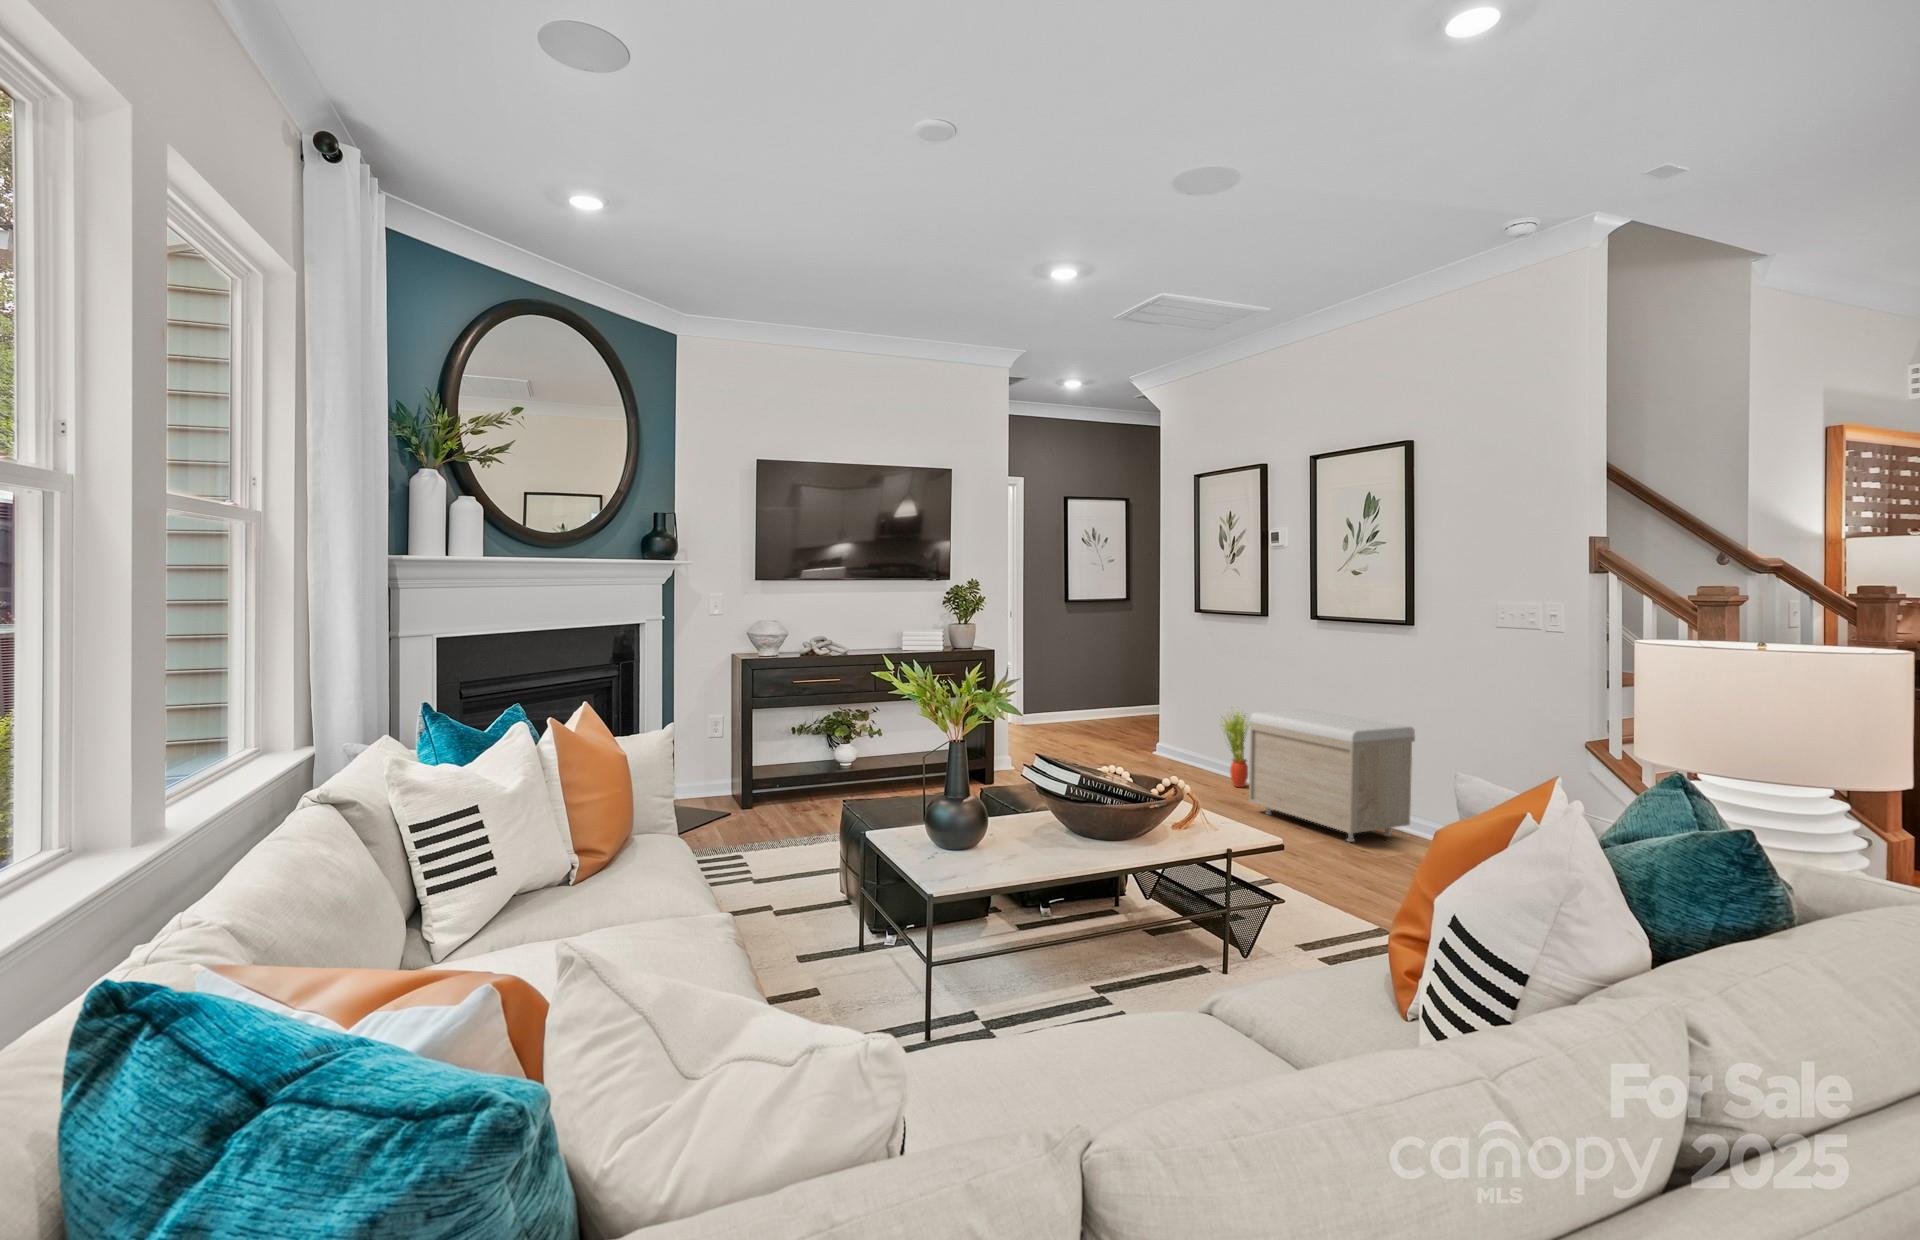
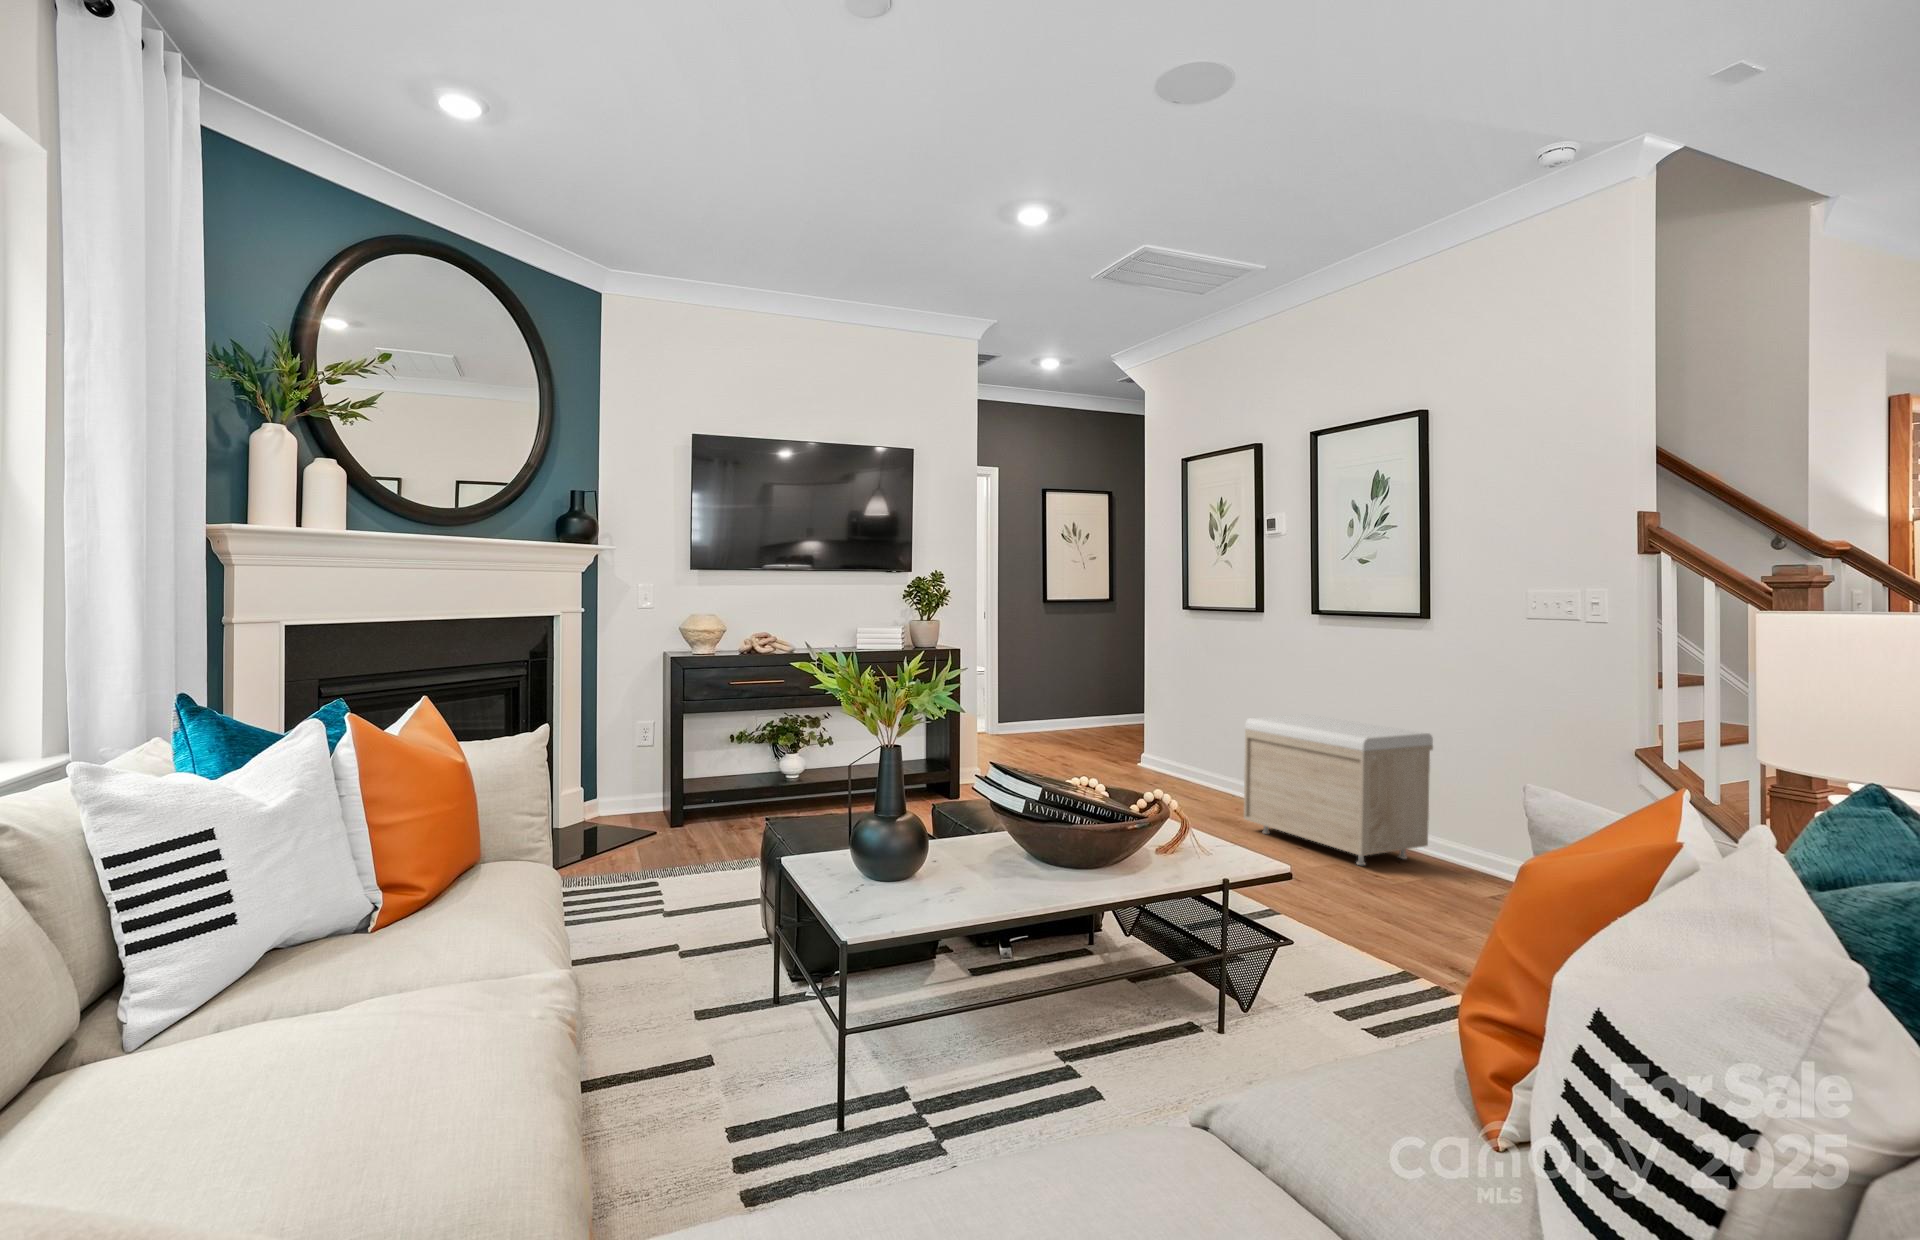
potted plant: present [1222,707,1250,787] -> none [1210,712,1246,803]

